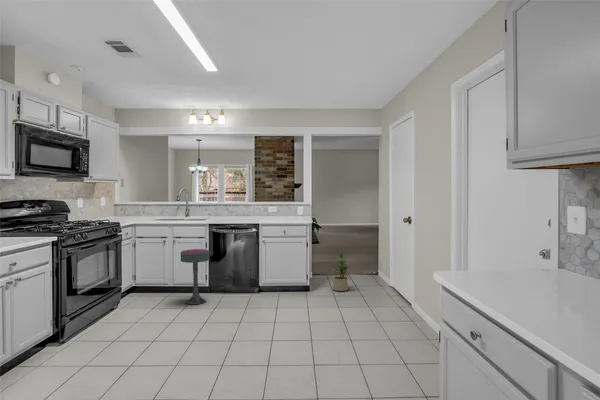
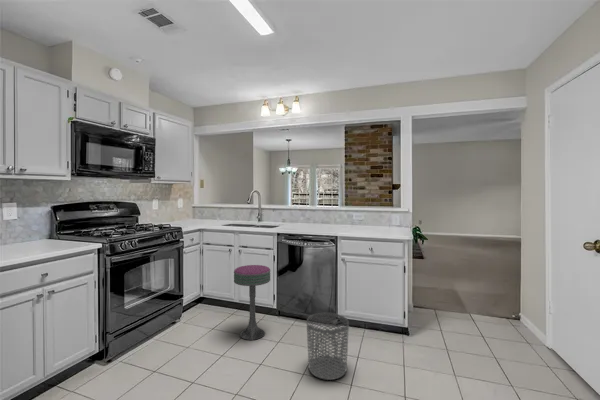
potted plant: present [332,251,348,291] -> none [444,282,477,344]
waste bin: none [246,274,274,312] -> present [307,313,349,380]

